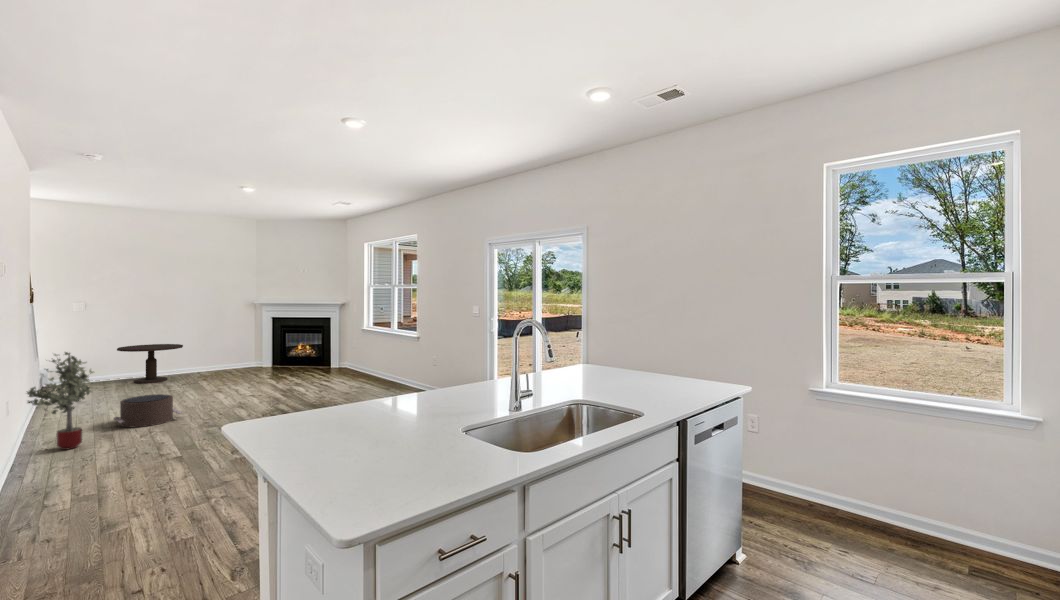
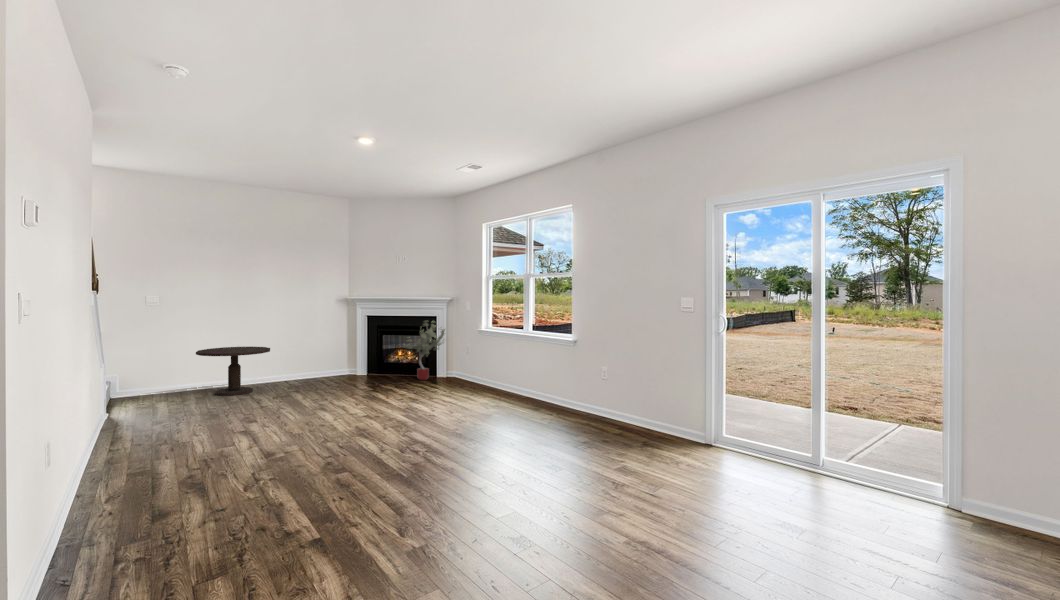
potted tree: present [27,352,93,450] -> present [403,321,445,380]
pouf: present [114,394,182,427] -> none [203,419,293,469]

